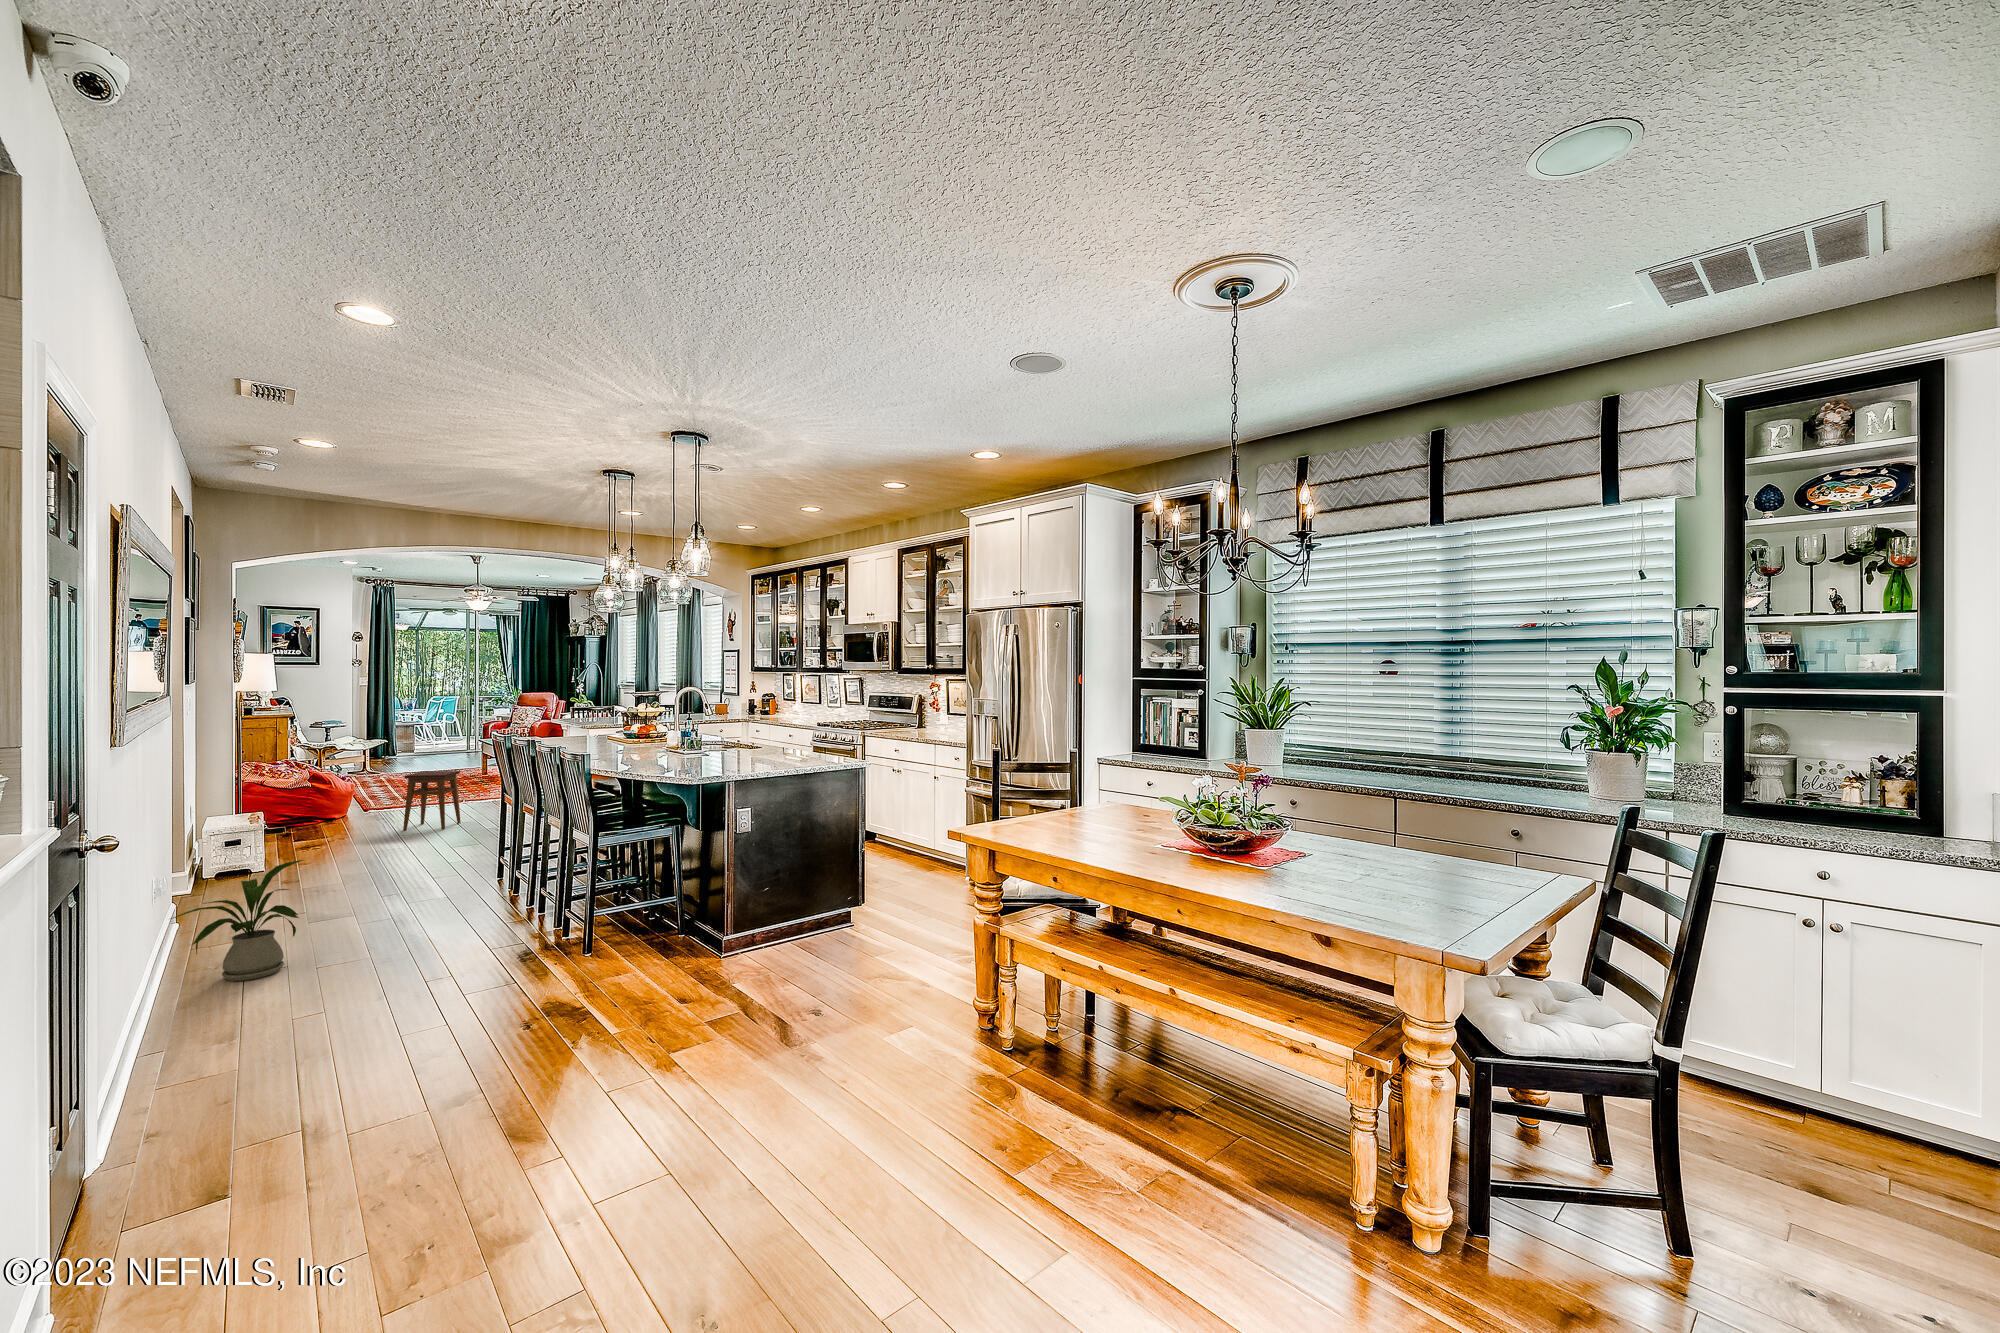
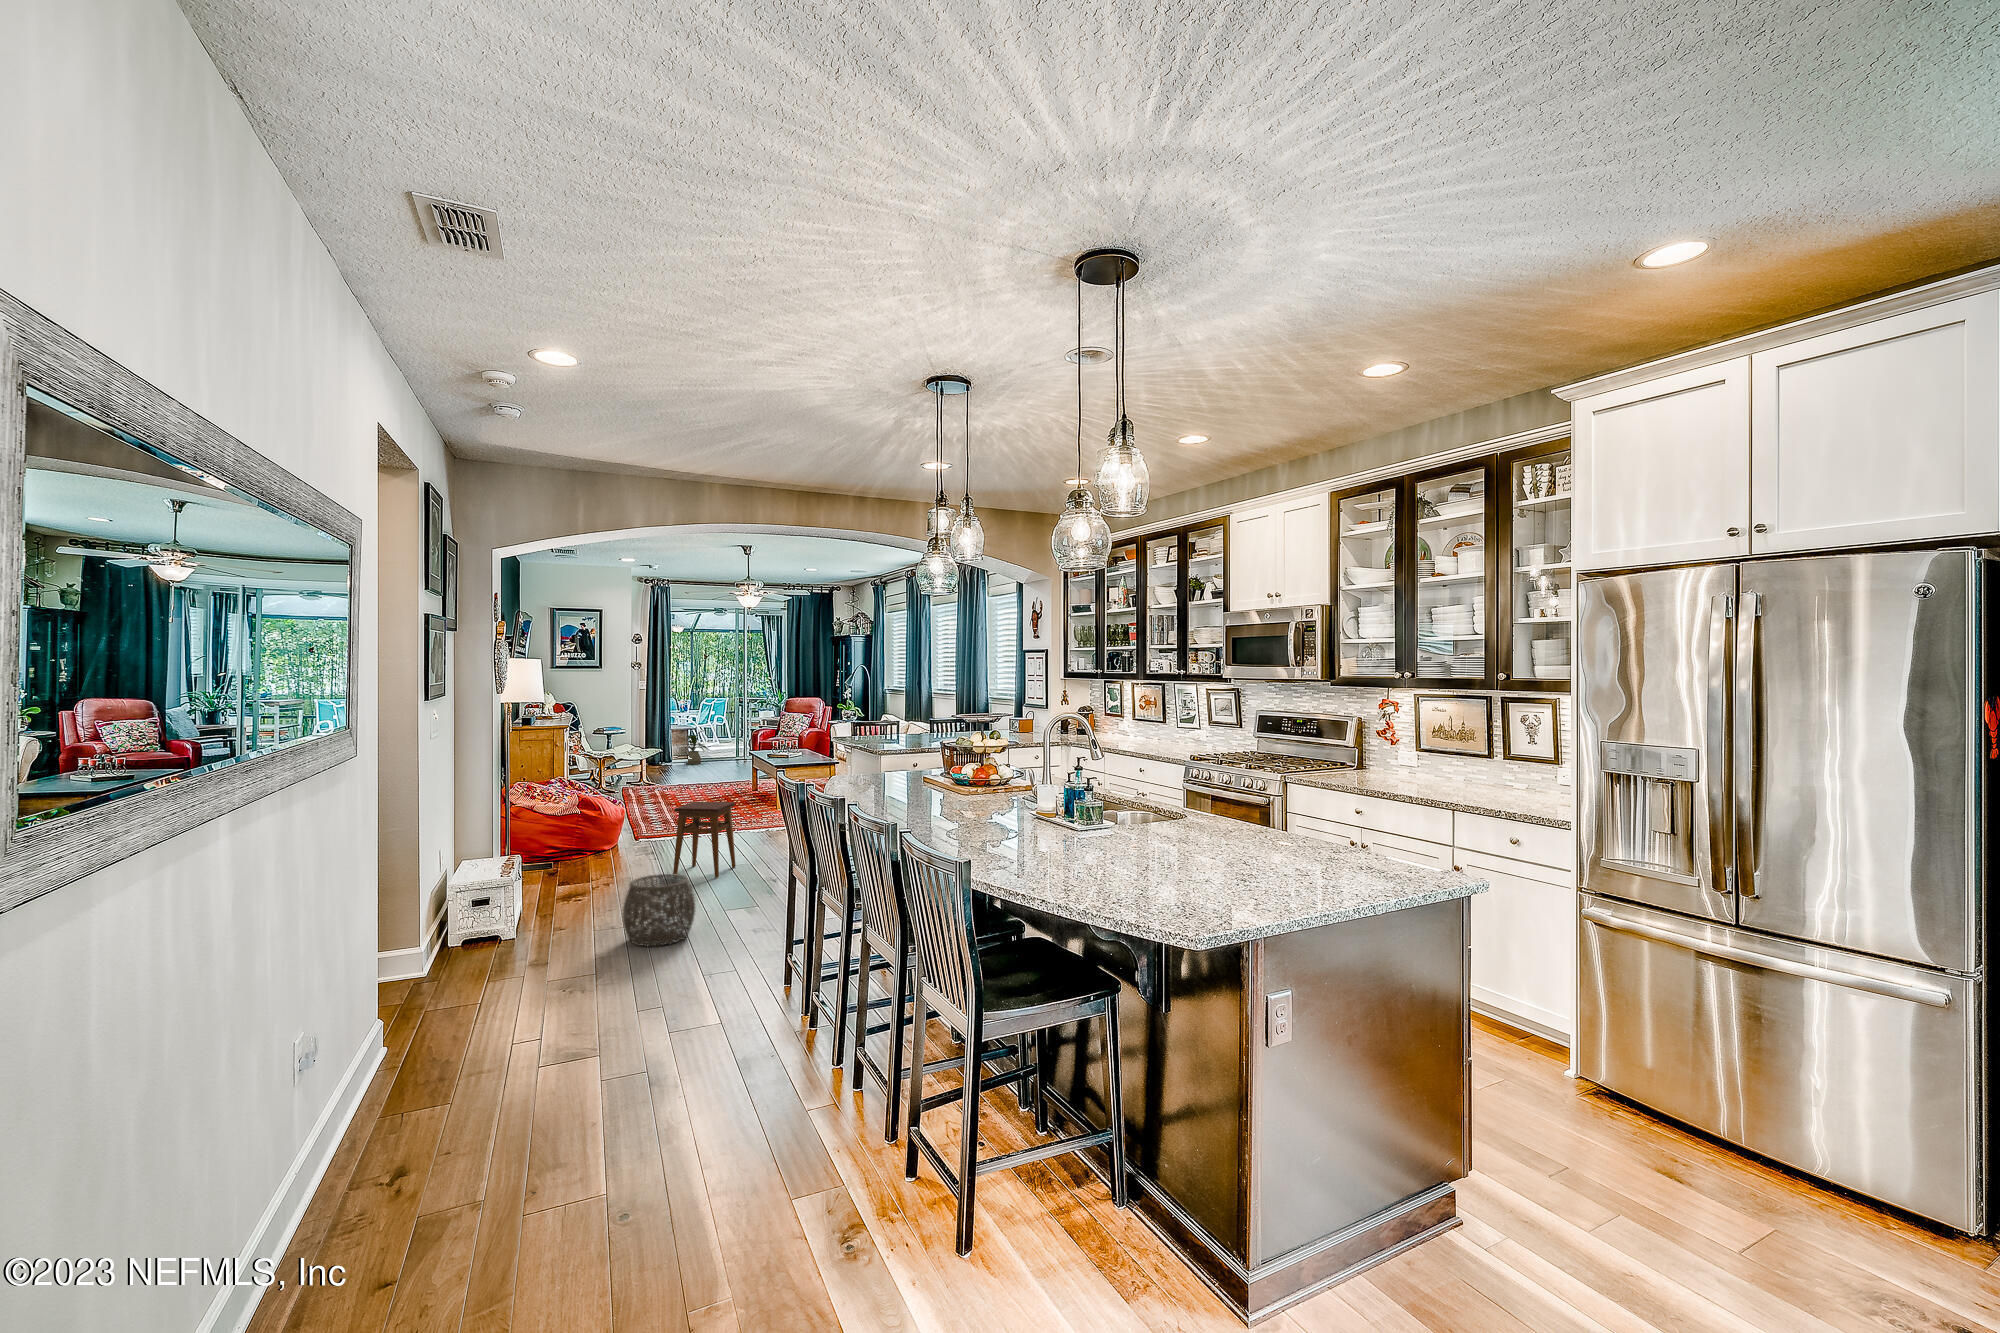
woven basket: none [361,816,425,867] -> present [622,874,696,946]
house plant: present [171,860,303,981] -> present [686,730,708,765]

